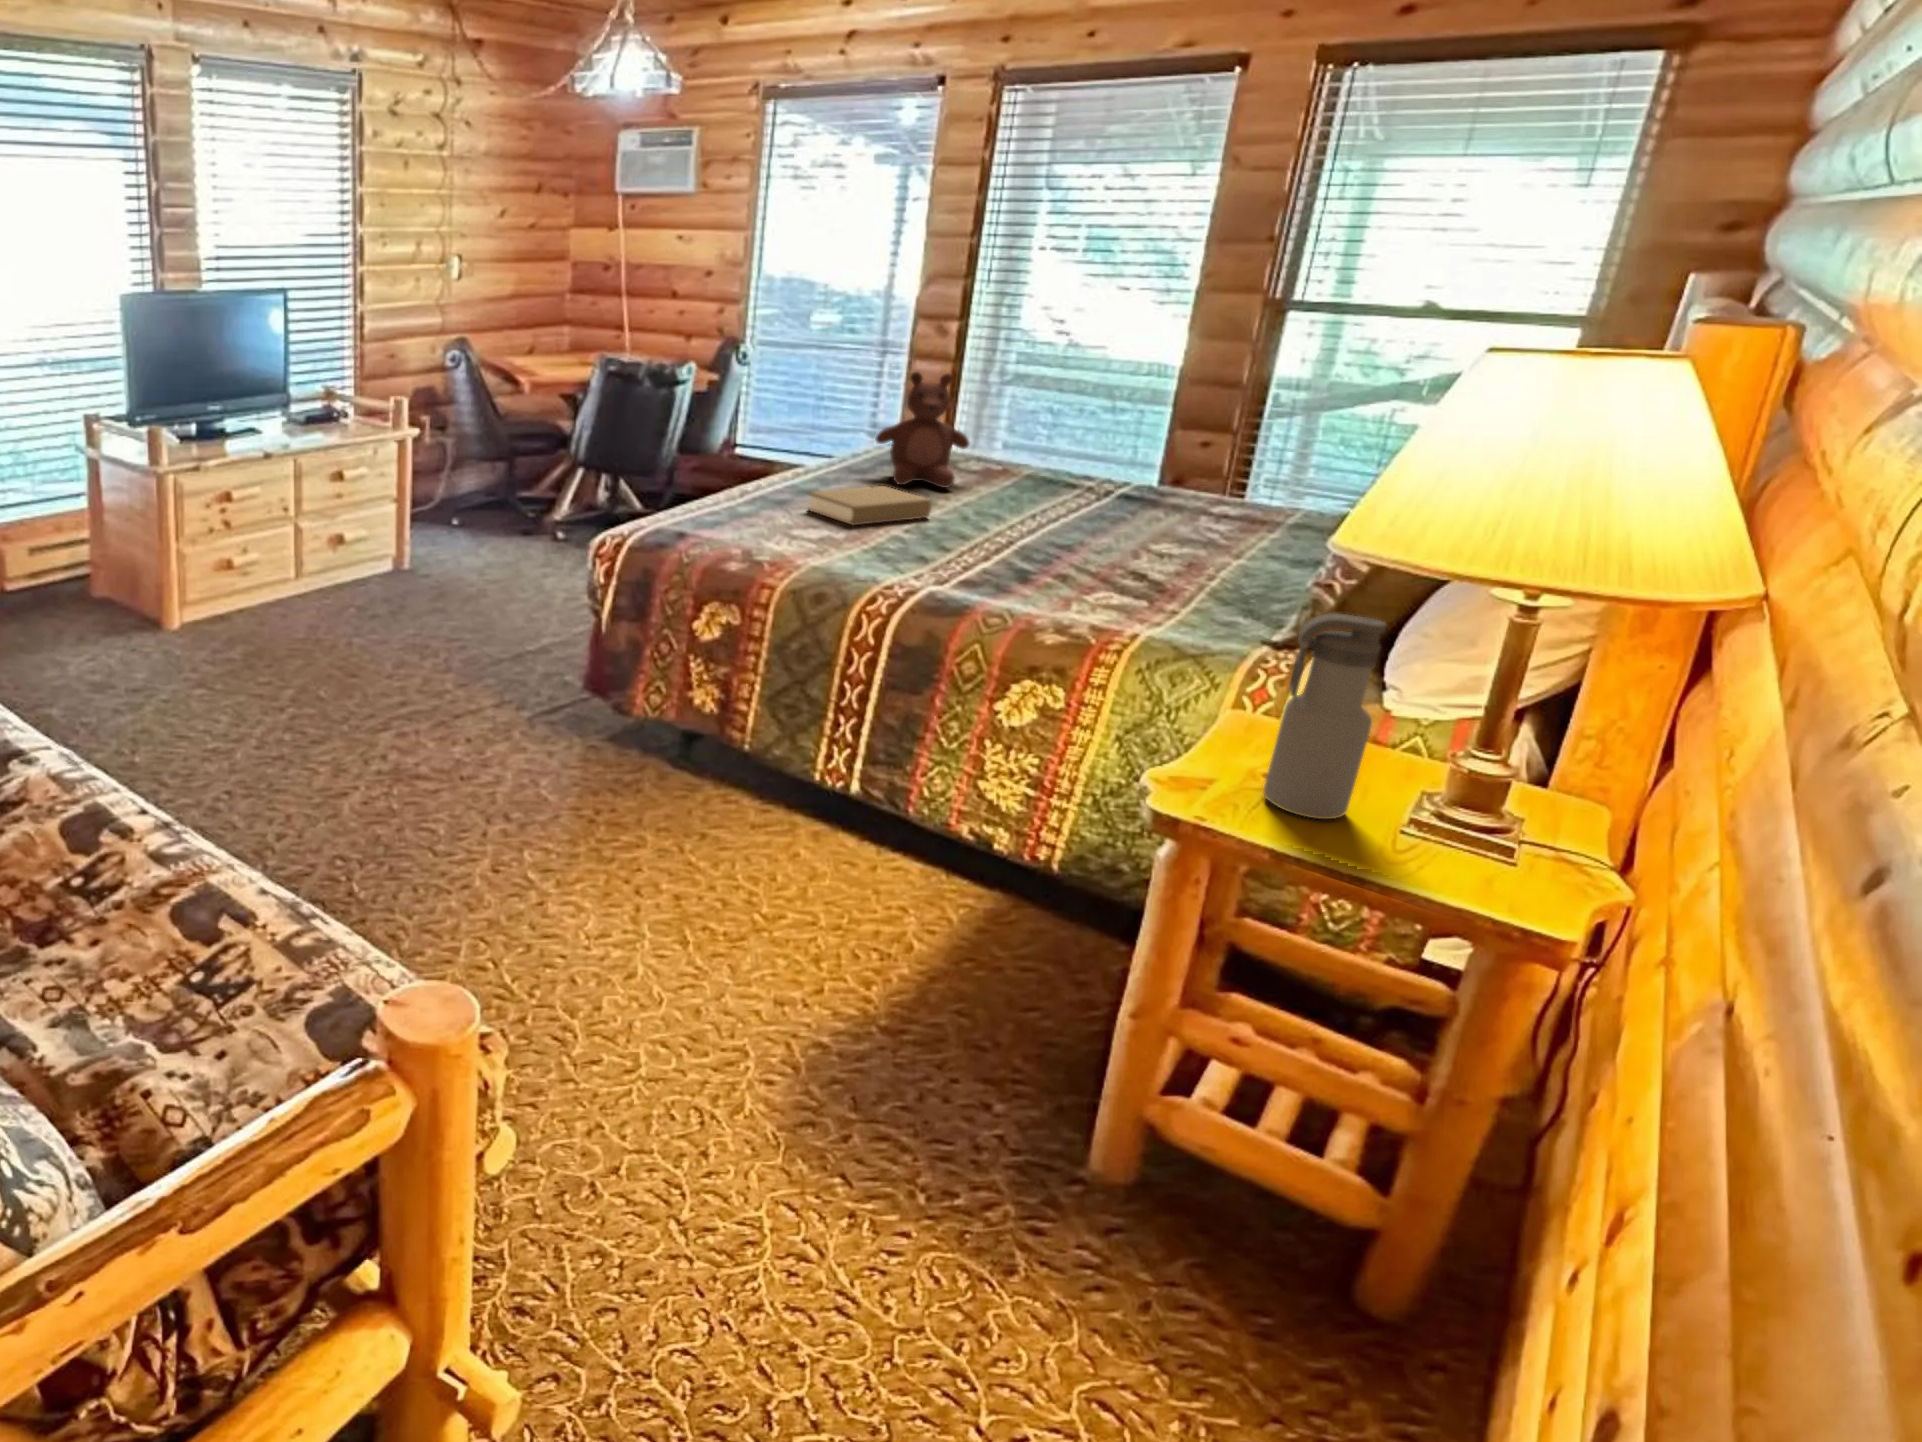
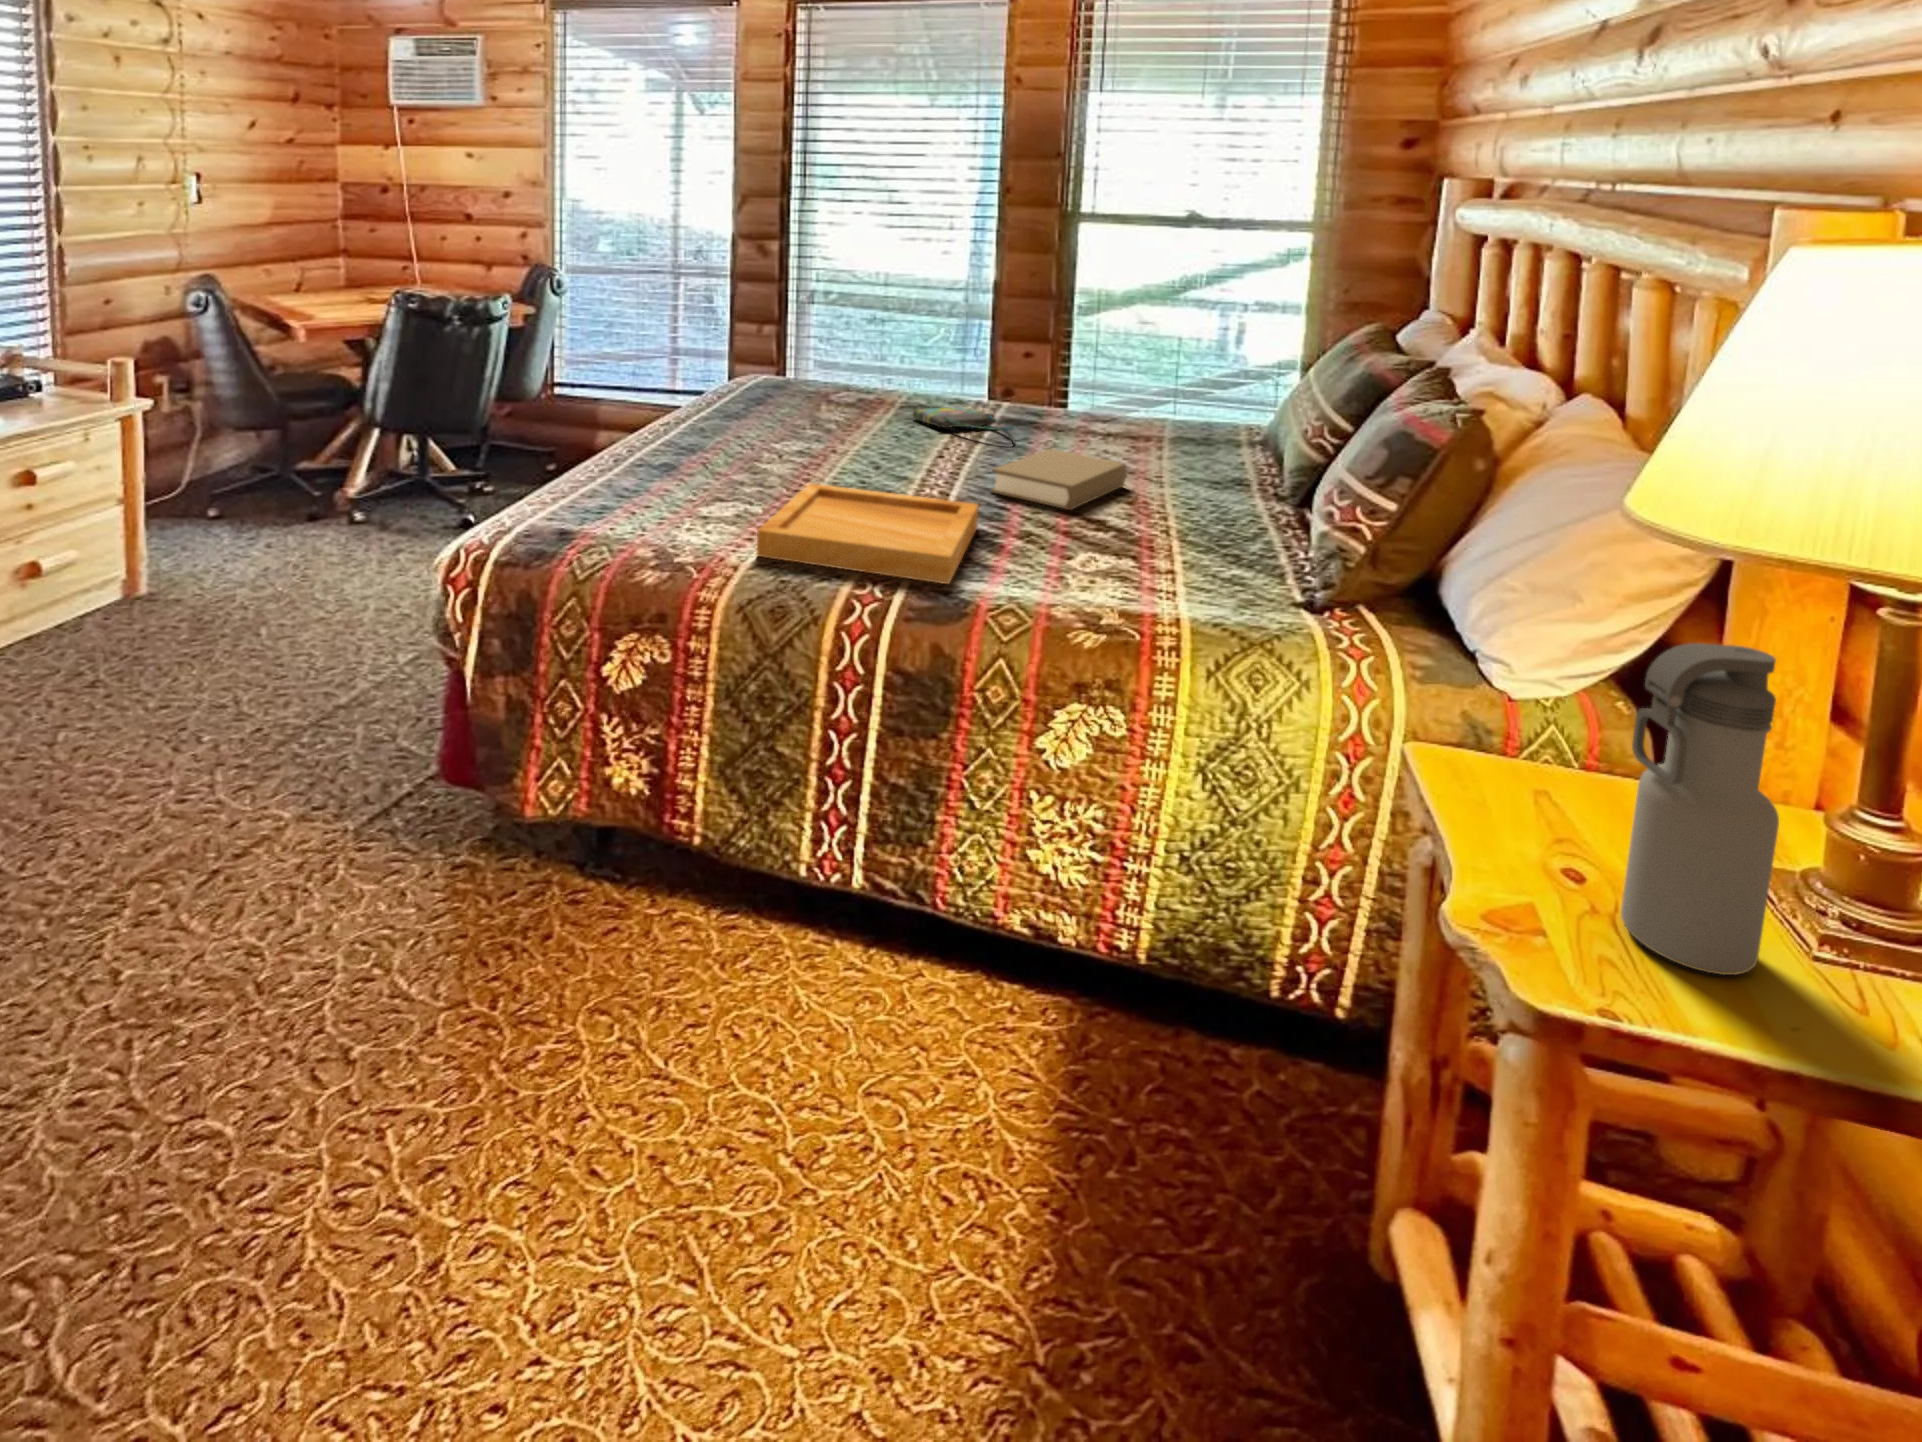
teddy bear: present [875,372,969,488] -> none [751,296,851,429]
tote bag: none [1026,479,1114,515] -> present [913,407,1014,445]
book: present [808,486,932,525] -> present [991,449,1127,510]
tray: none [815,519,1017,592] -> present [757,484,978,584]

